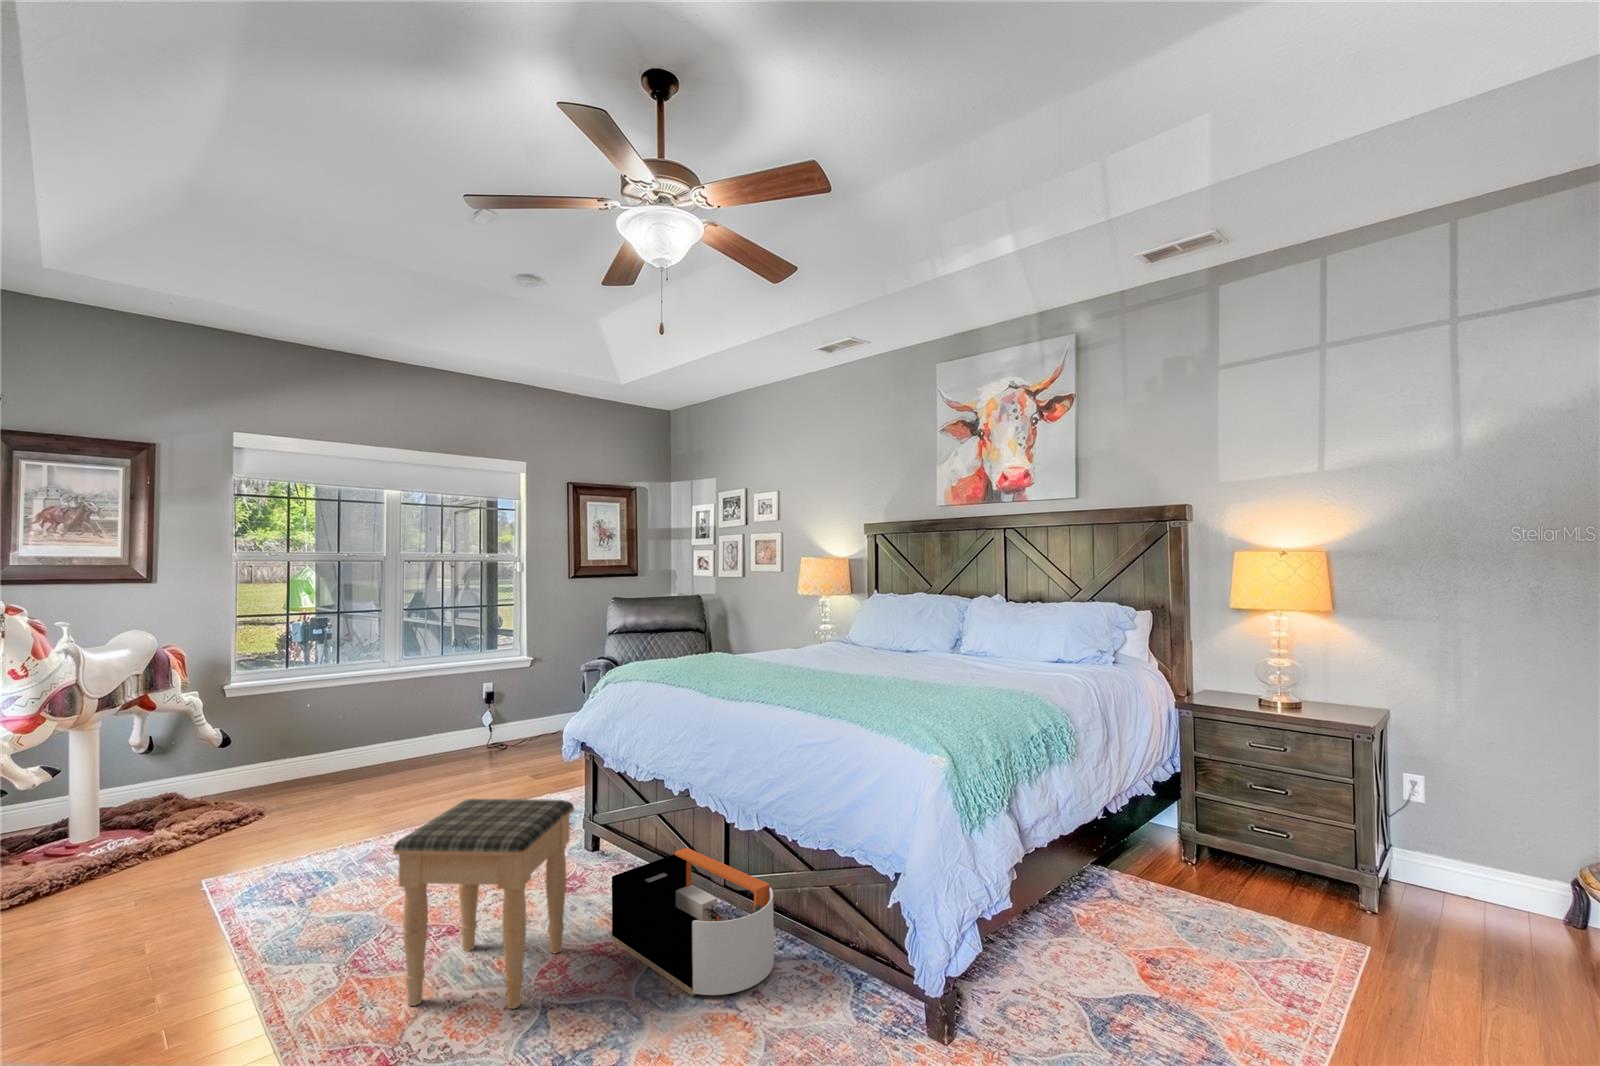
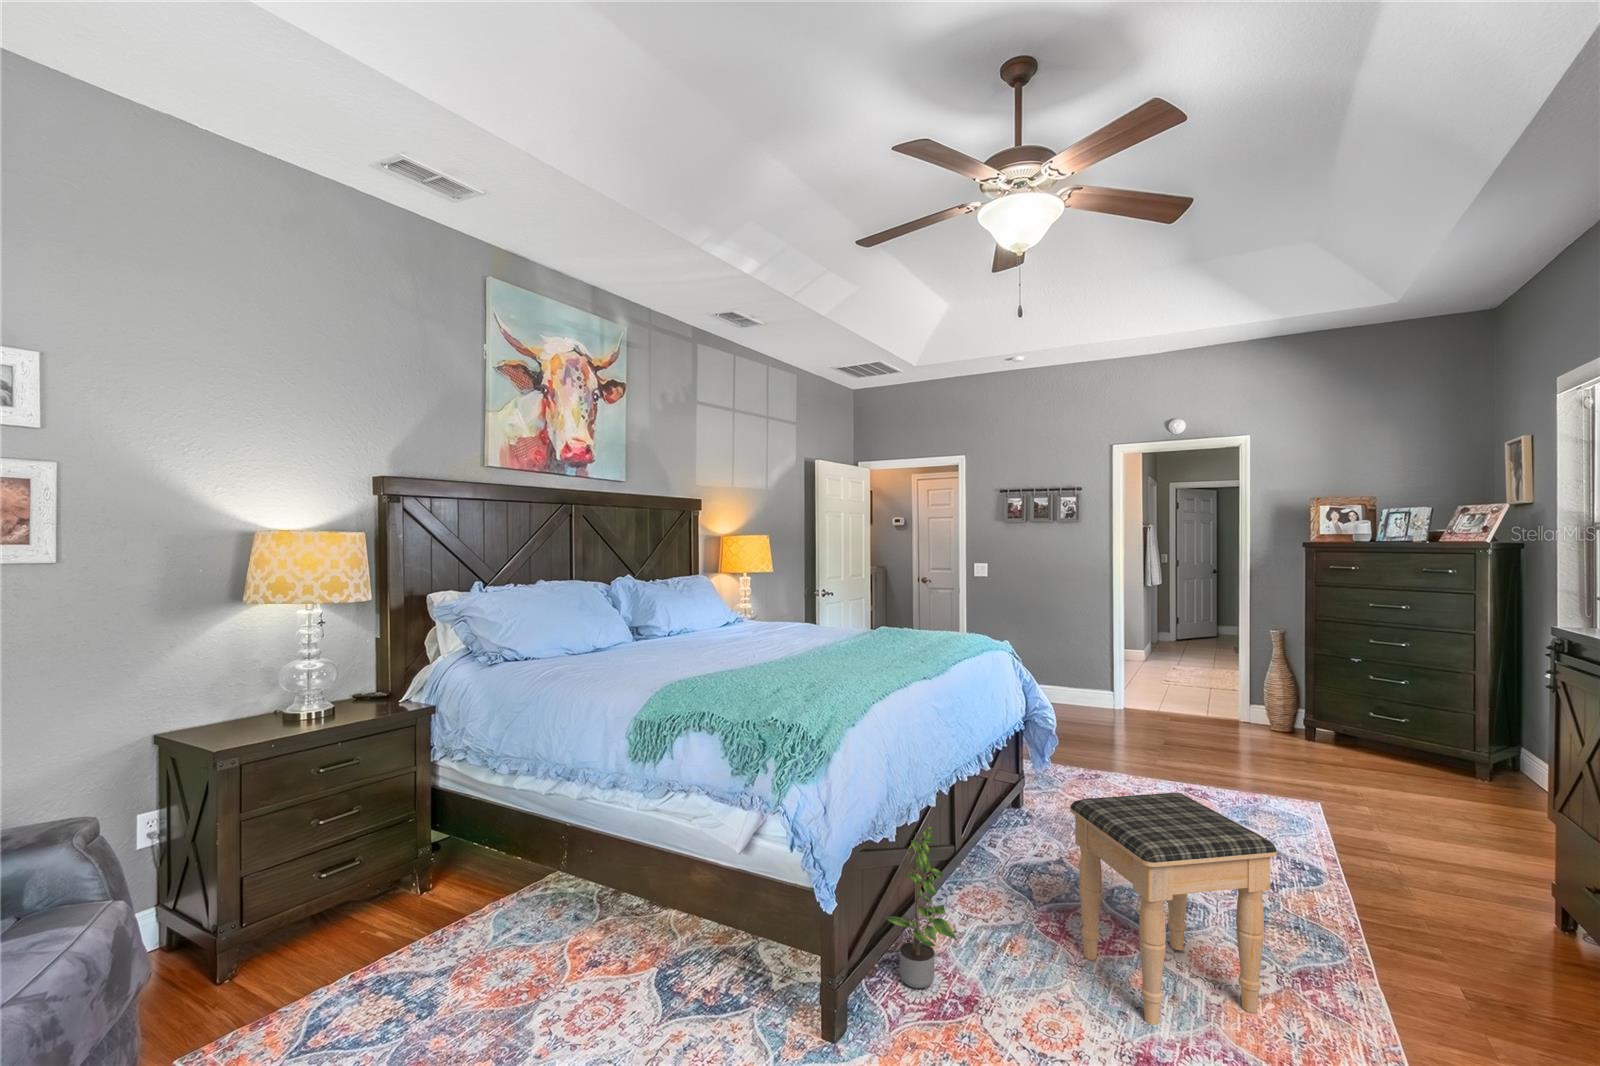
potted plant: none [577,767,624,878] -> present [887,827,957,988]
storage bin: present [612,848,774,996] -> none [952,799,1071,931]

